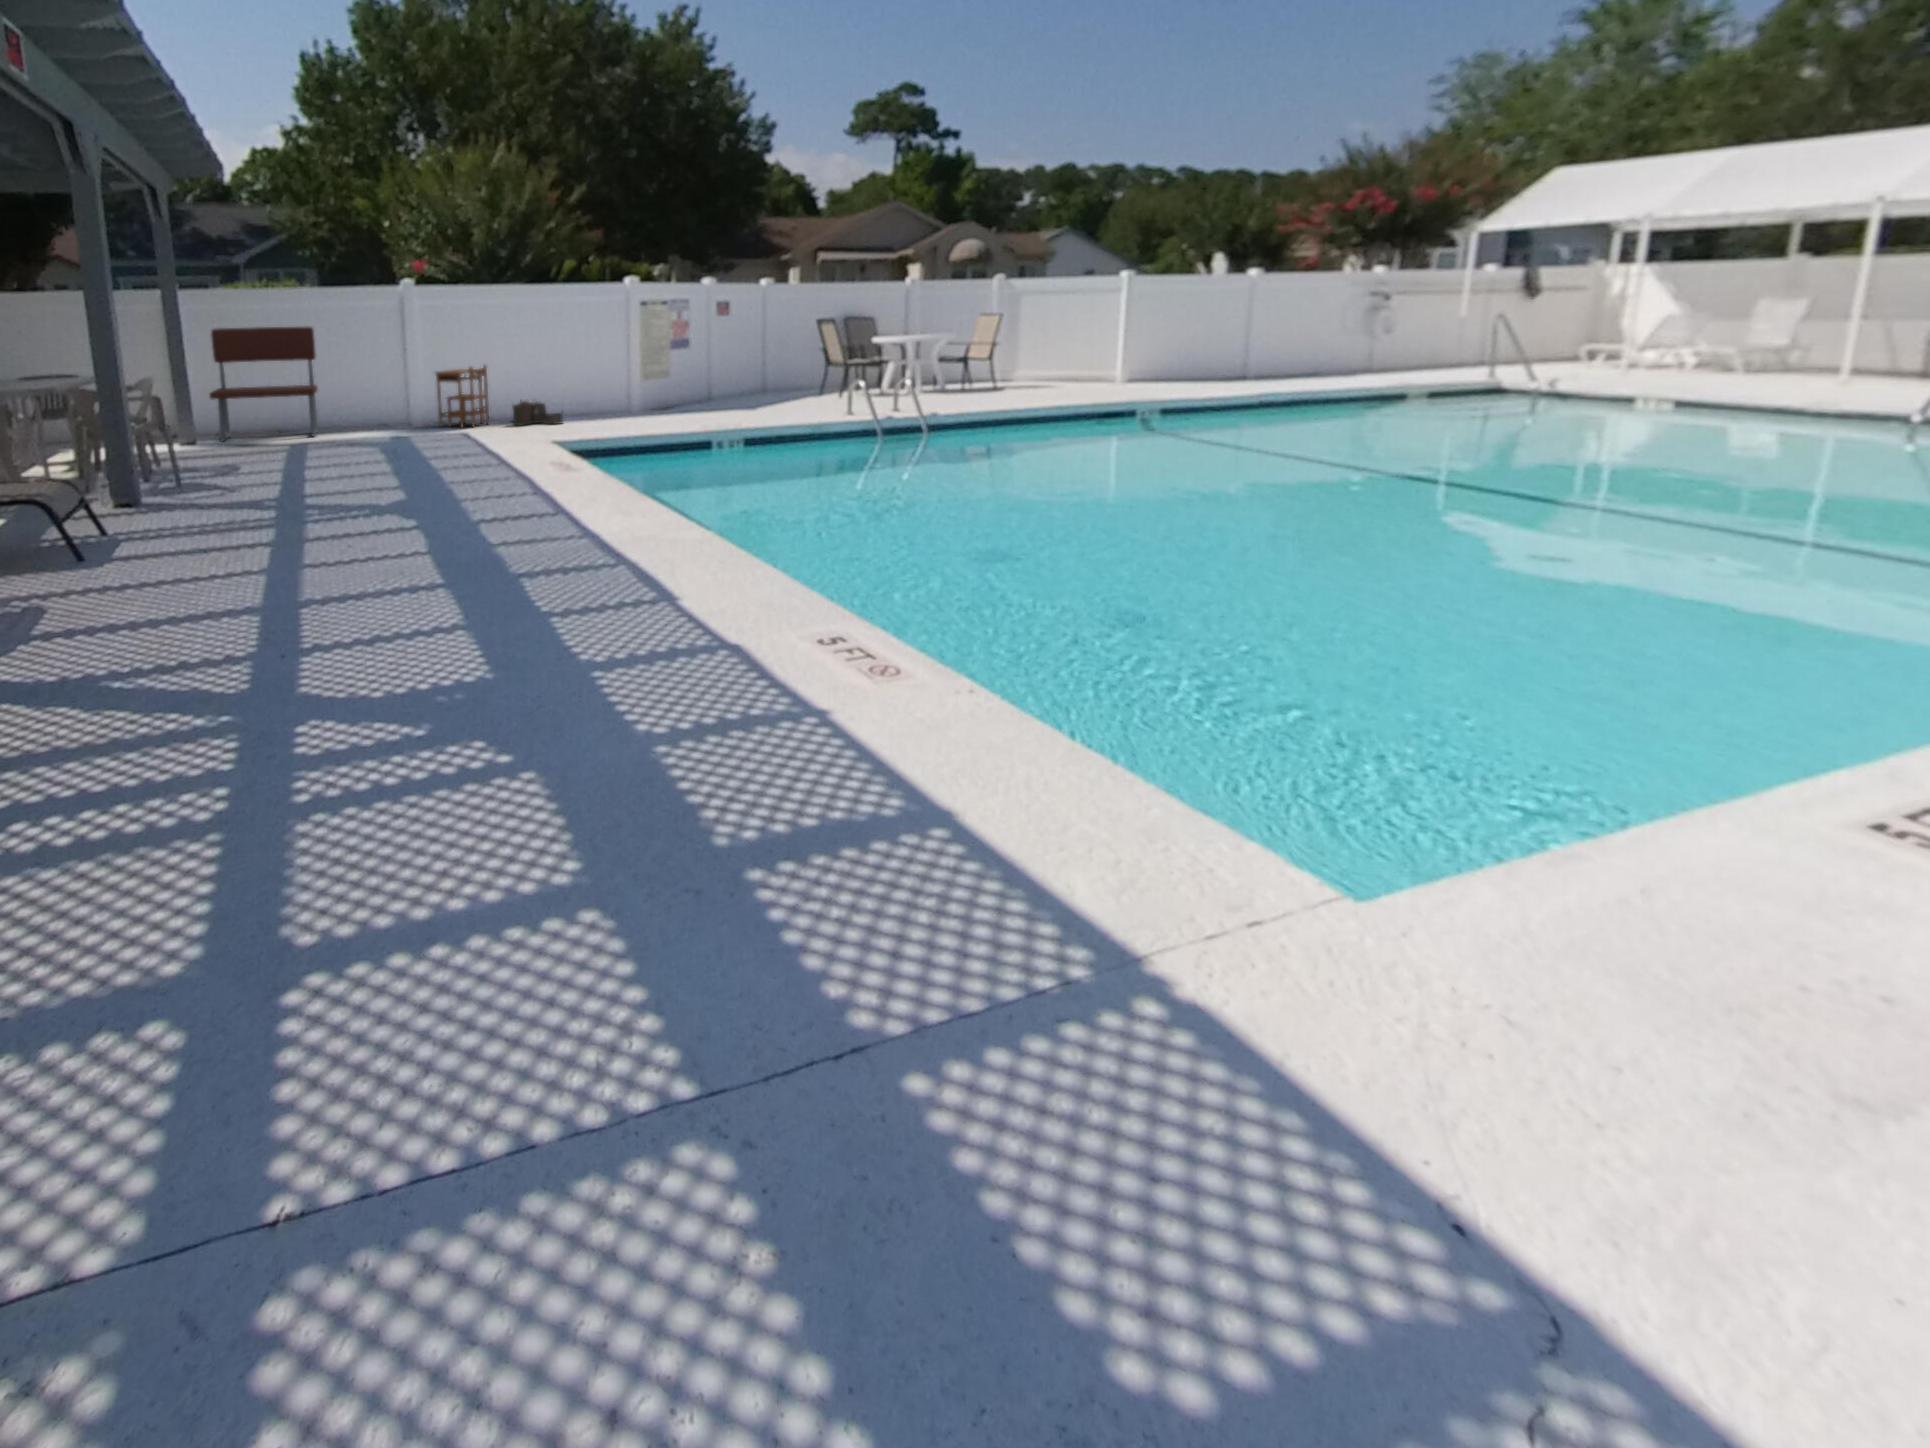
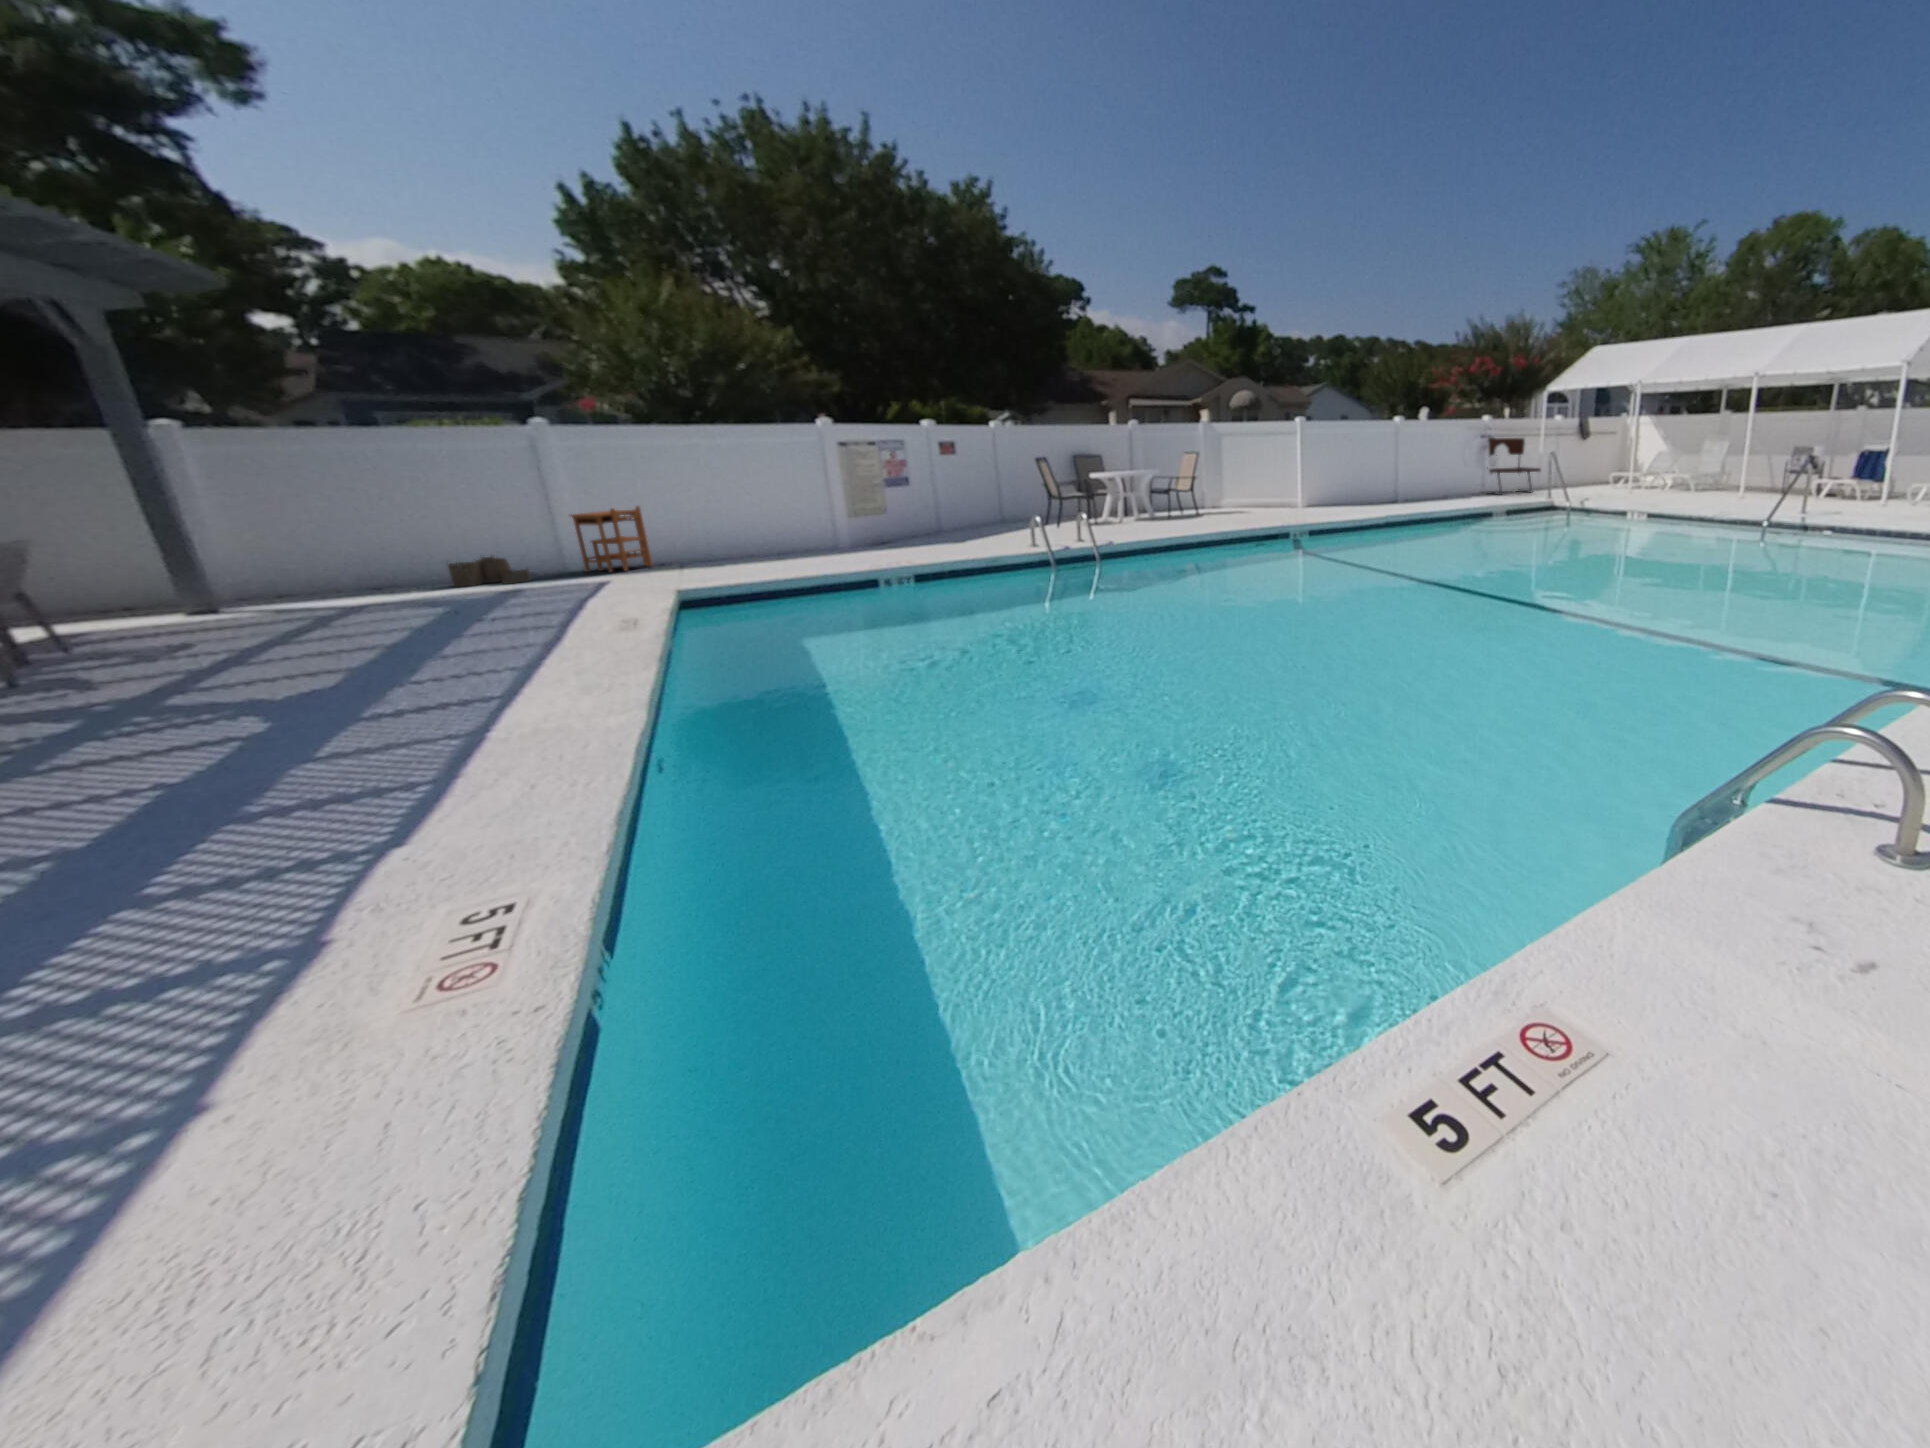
bench: present [210,327,318,442] -> present [1487,438,1540,494]
woven basket: present [513,400,563,425] -> present [448,555,530,587]

